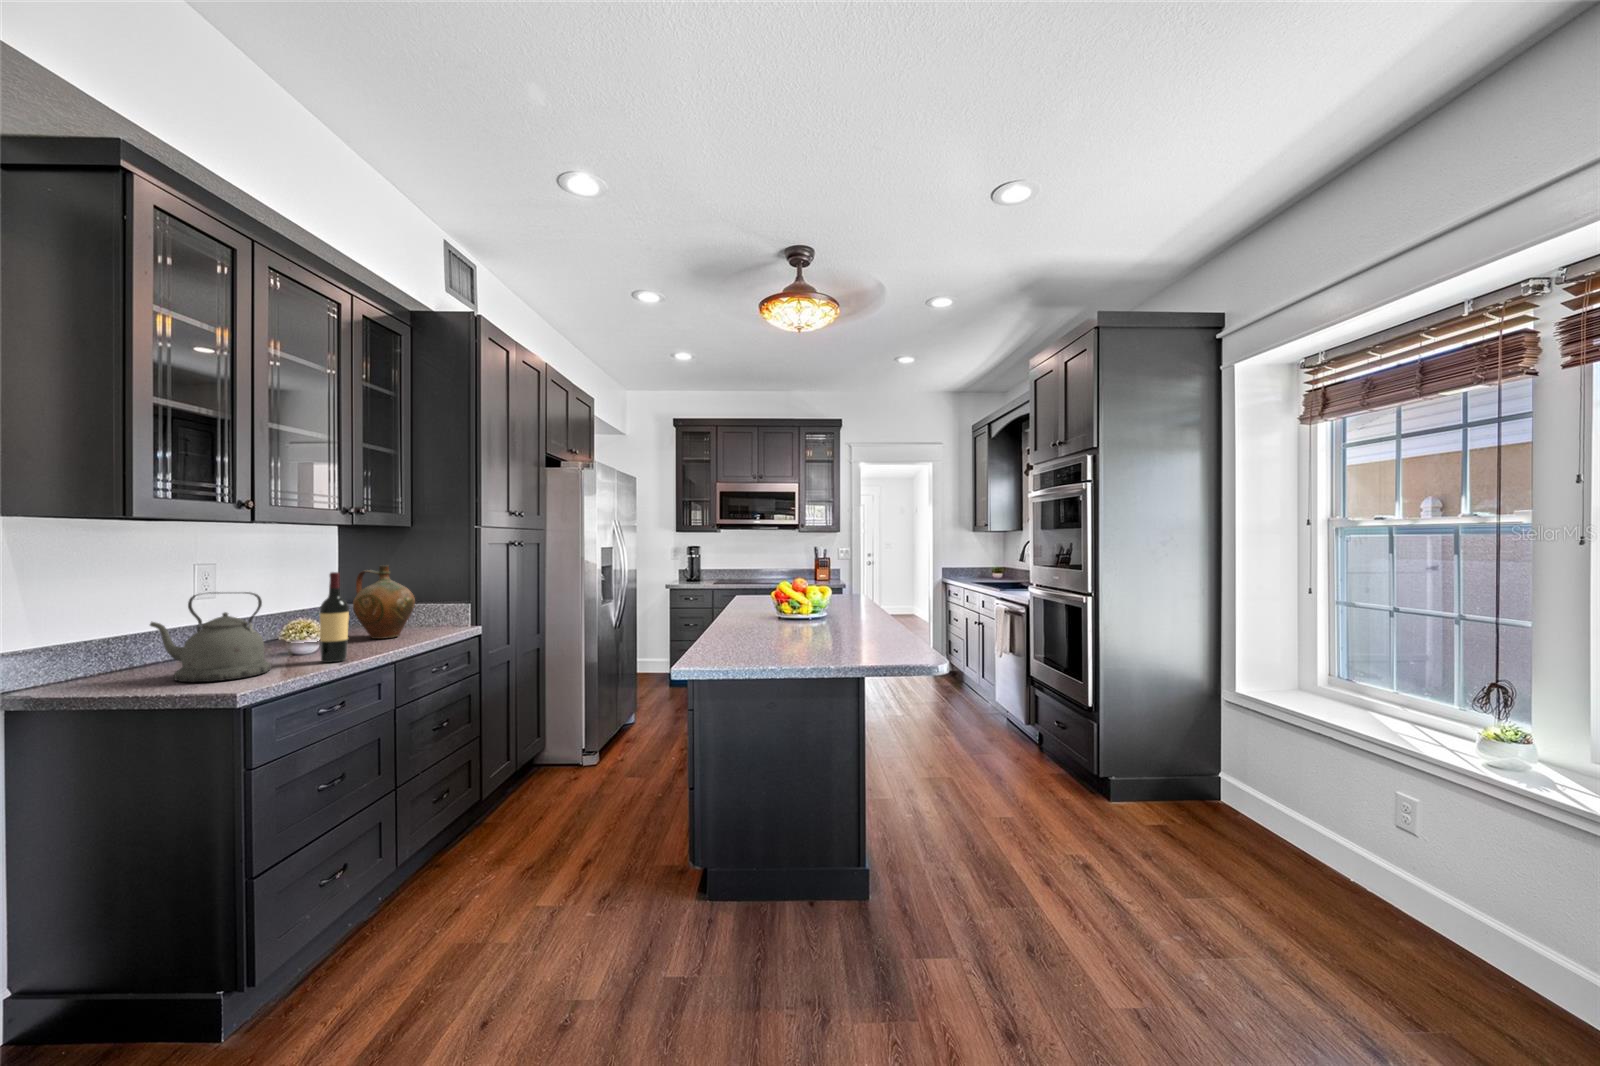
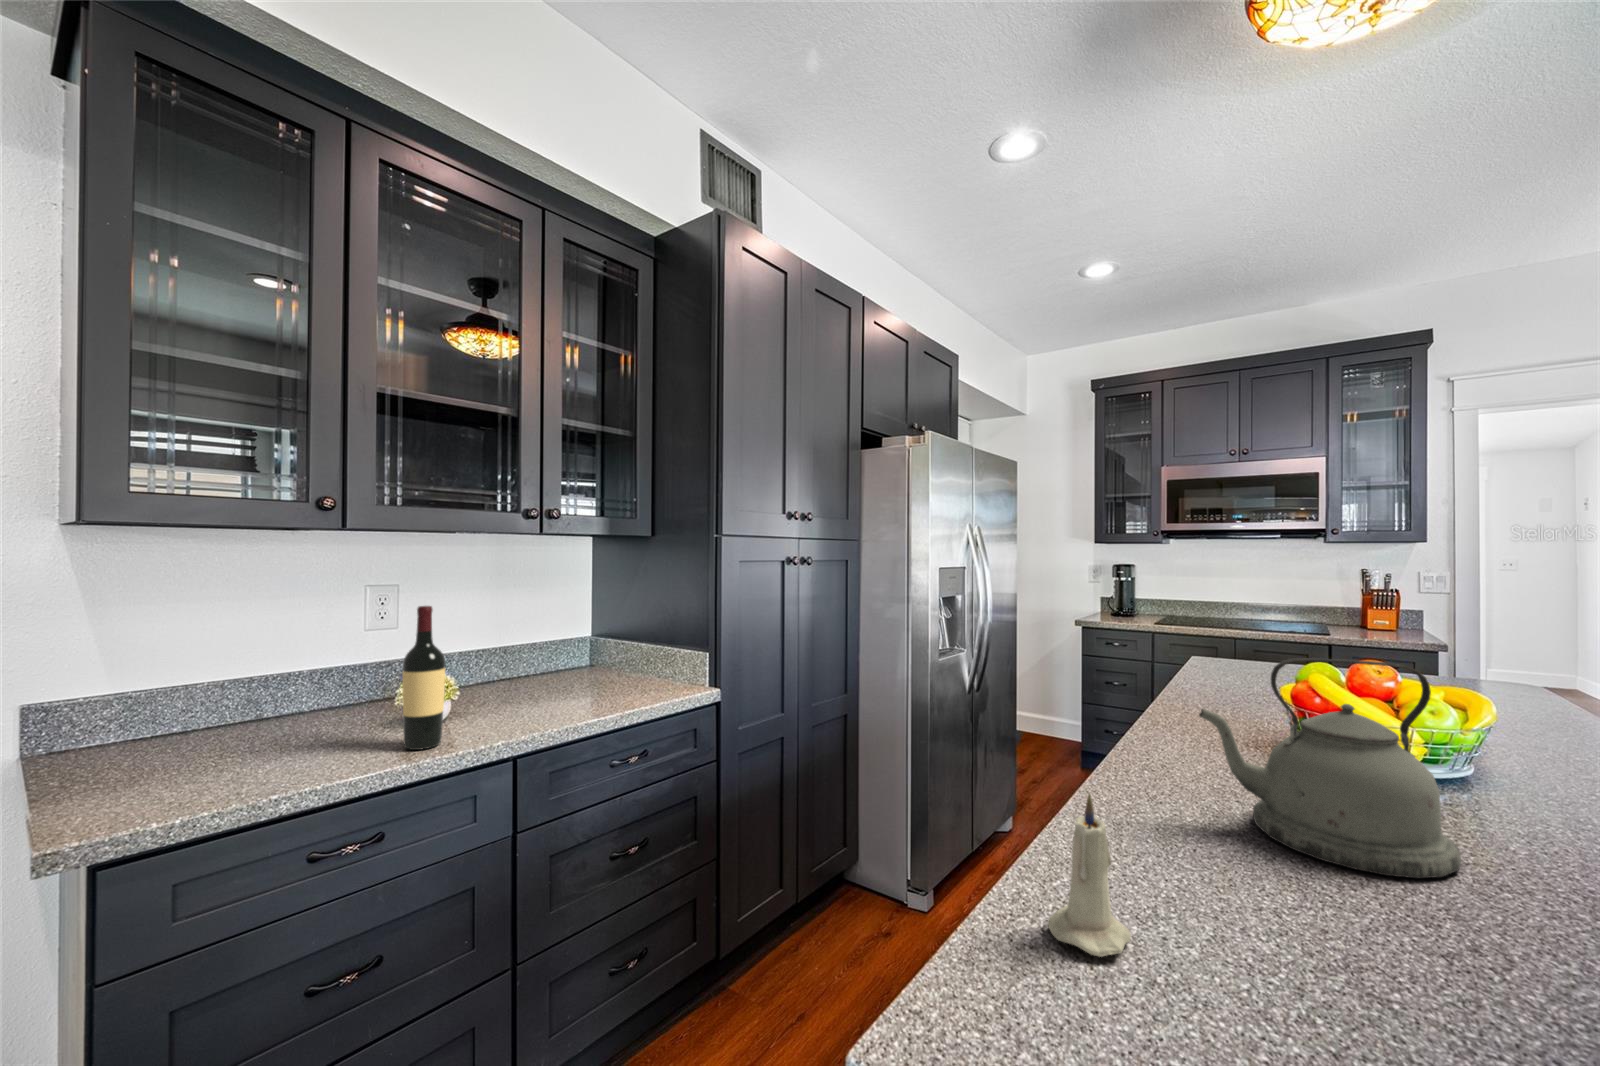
ceramic jug: present [353,565,415,639] -> none [542,591,622,698]
kettle: present [150,592,272,682] -> present [1199,658,1461,878]
candle: none [716,608,738,651] -> present [1048,794,1131,957]

